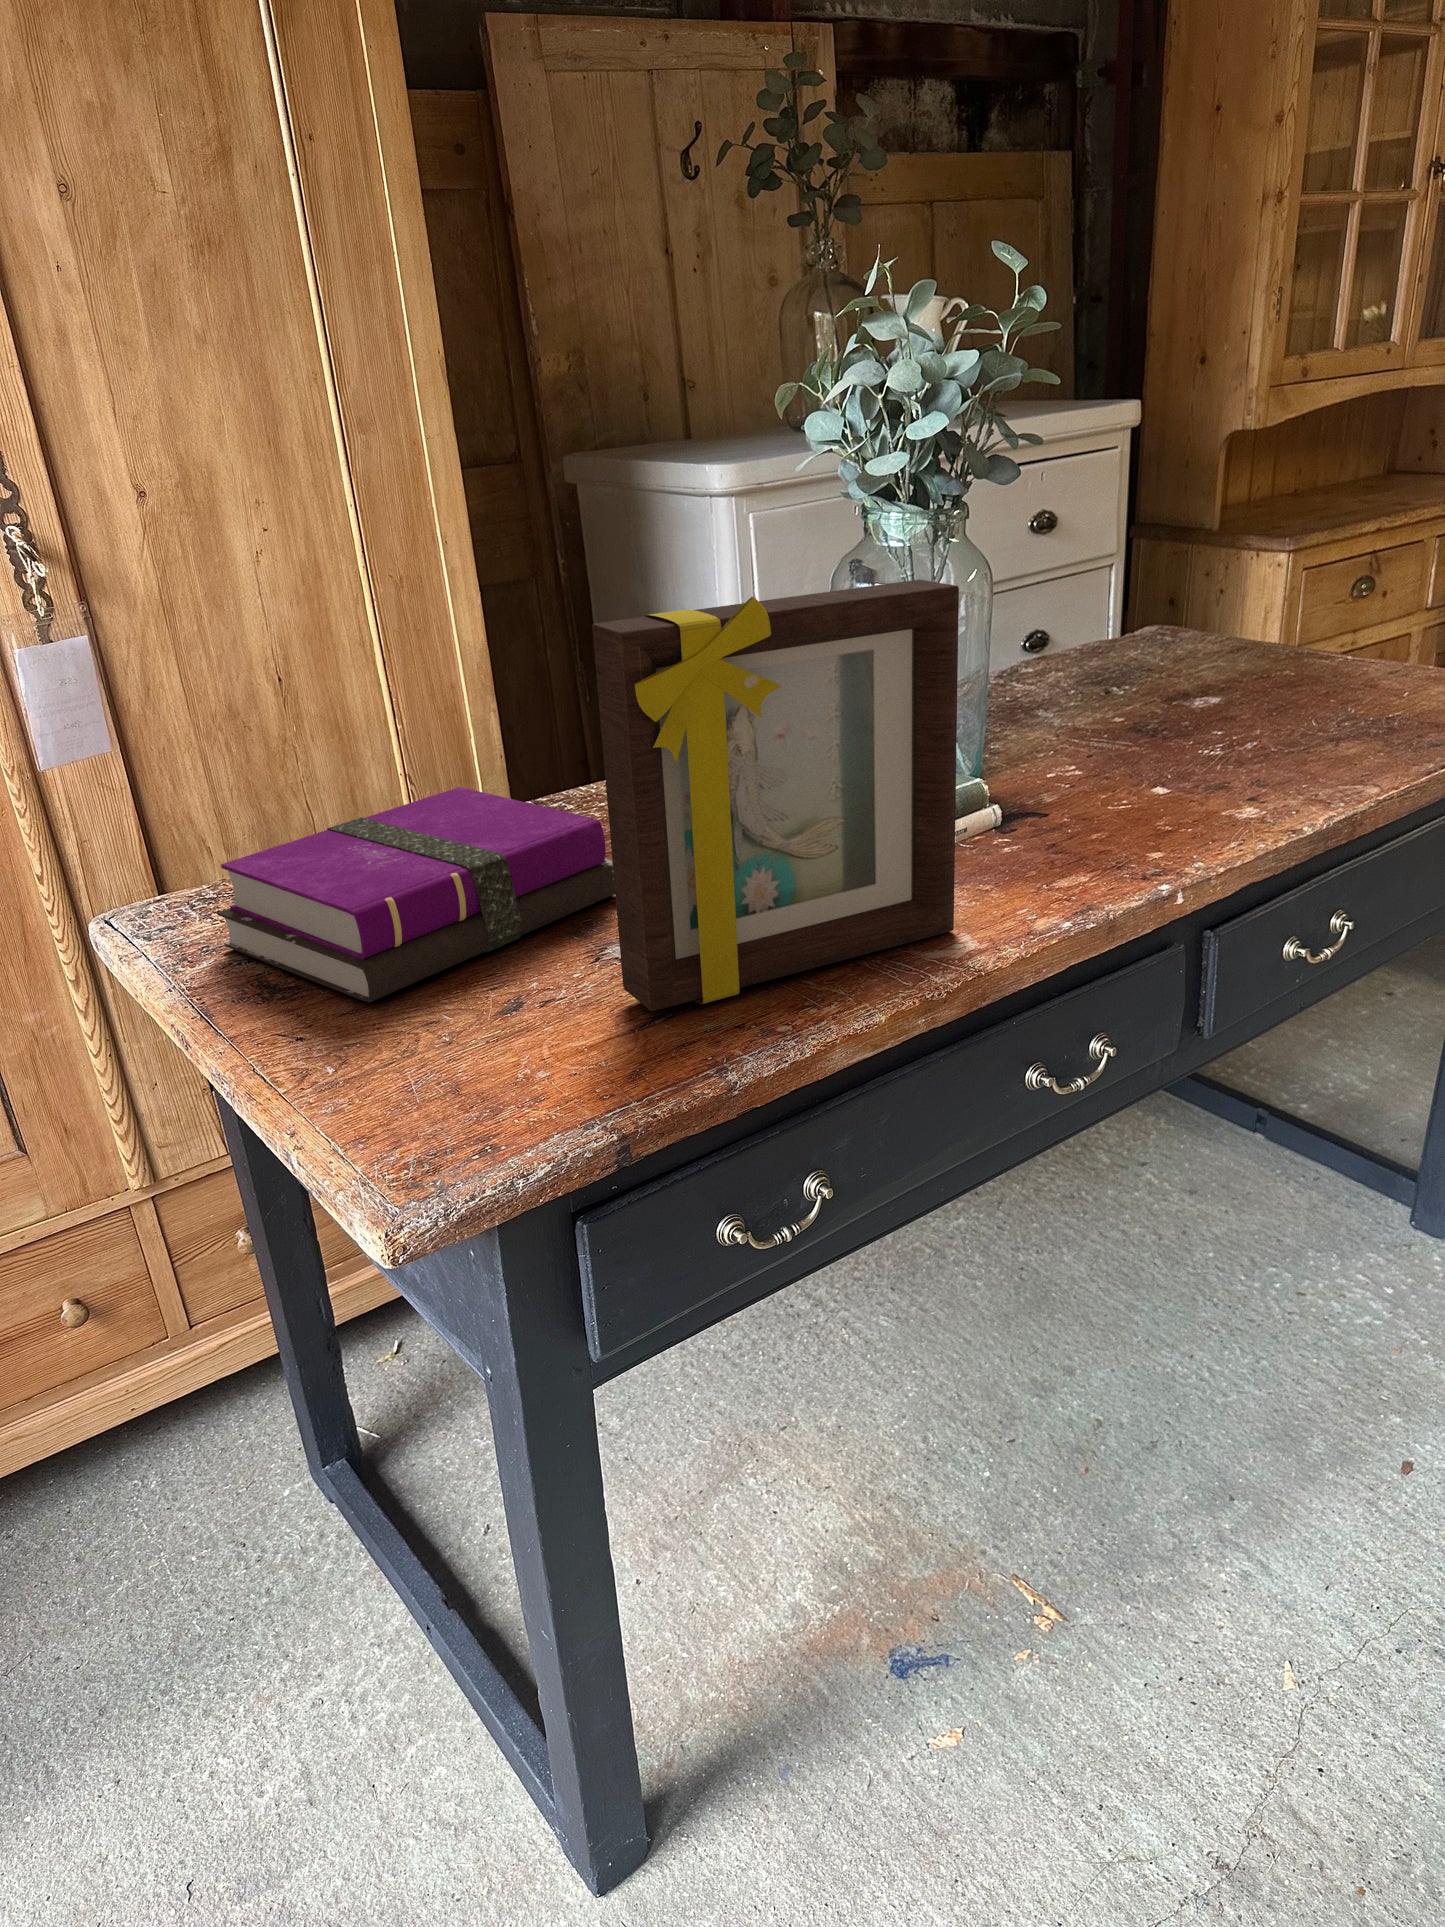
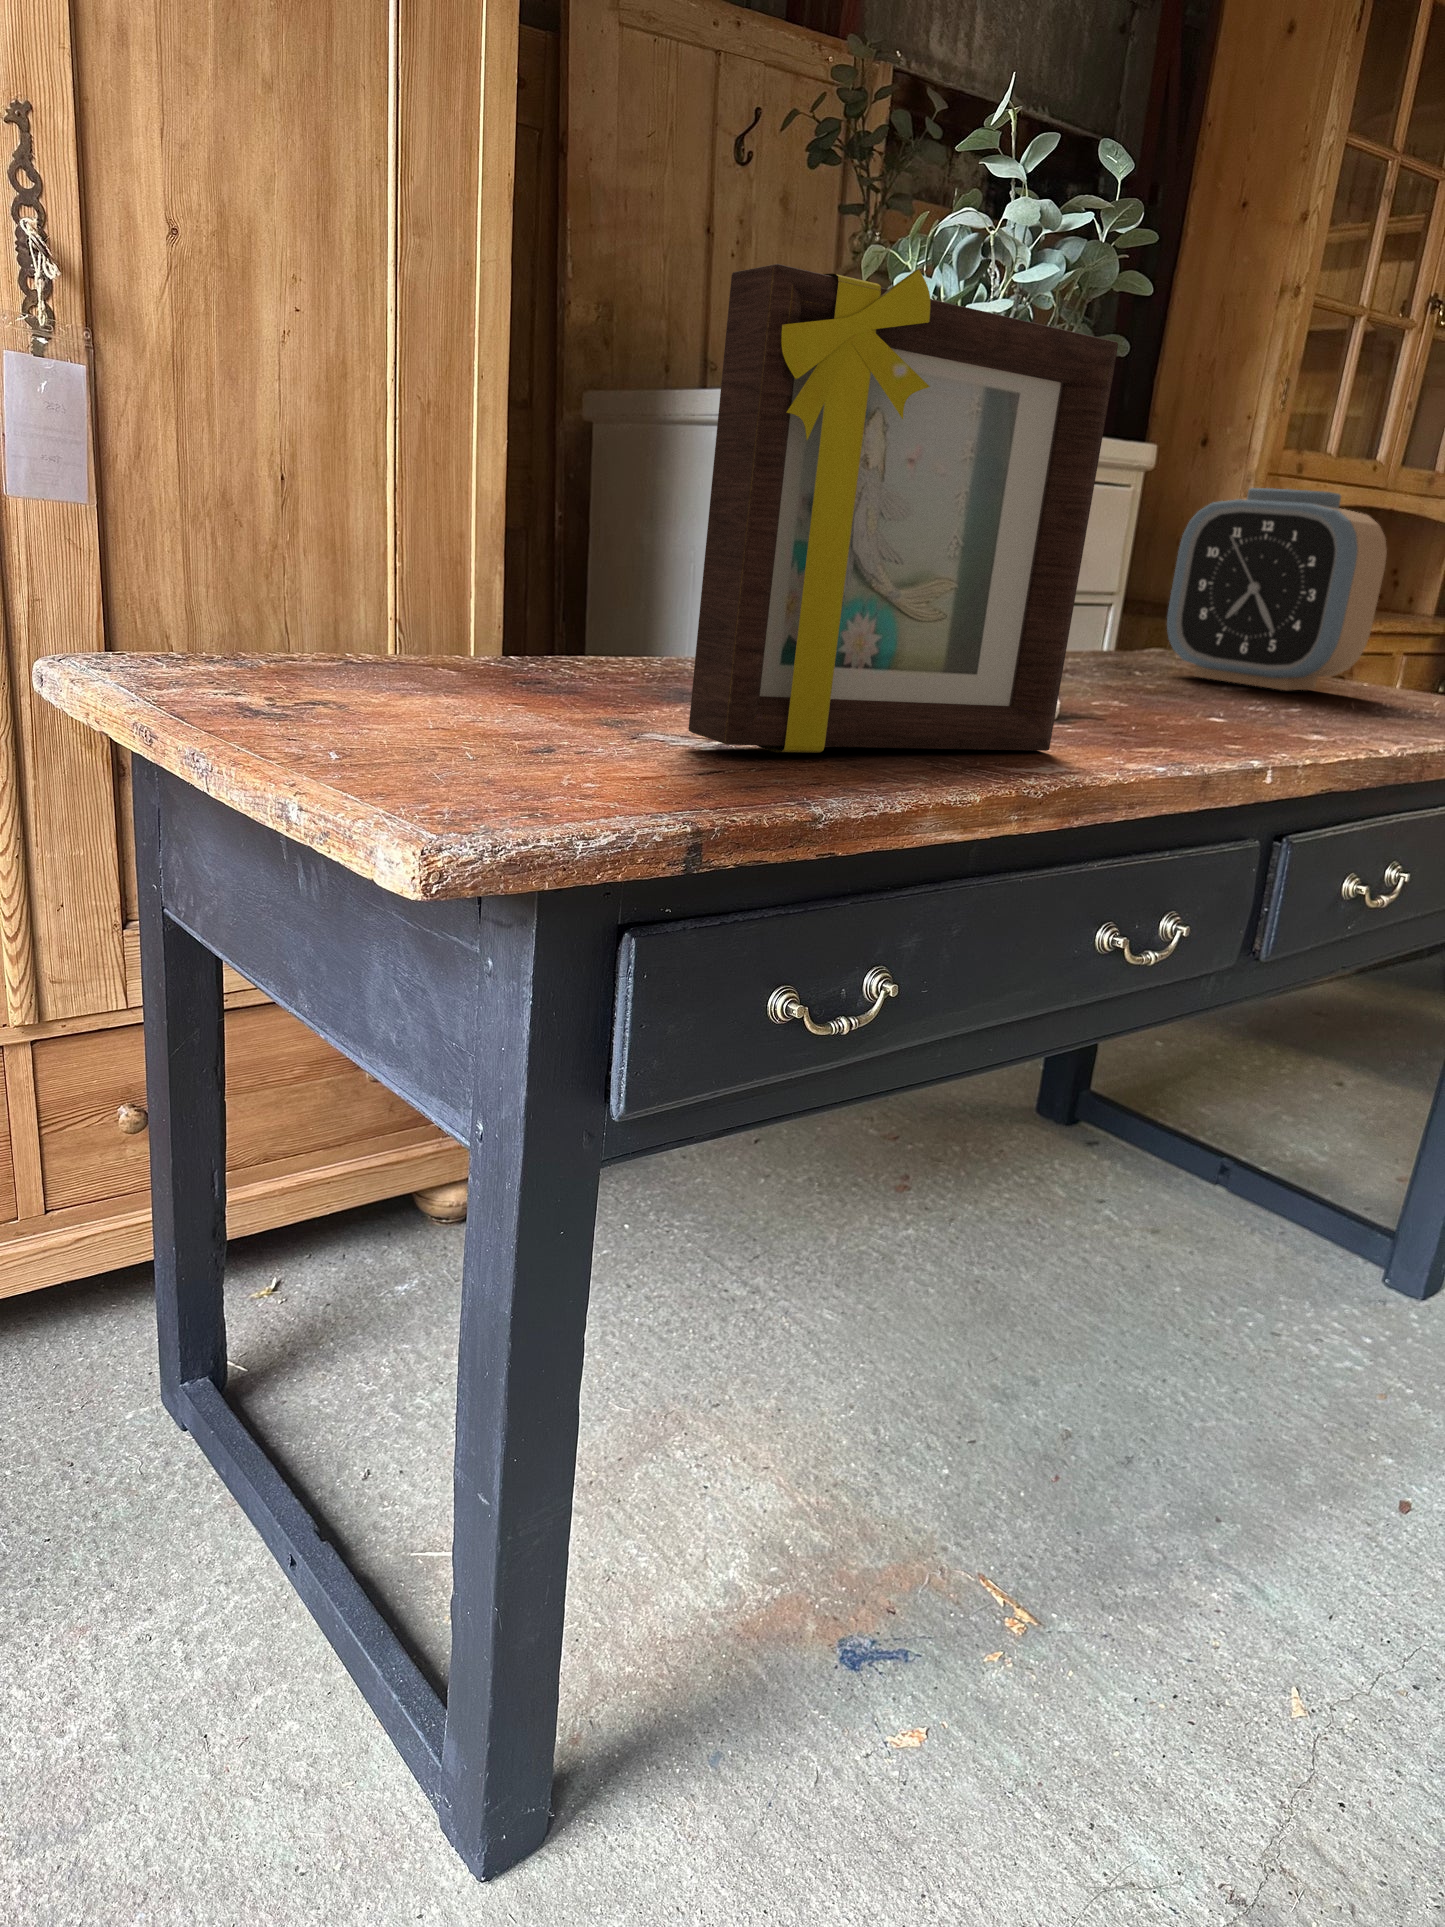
alarm clock: none [1120,522,1321,722] -> present [1167,488,1387,690]
notebook: present [217,787,615,1002] -> none [202,567,667,710]

